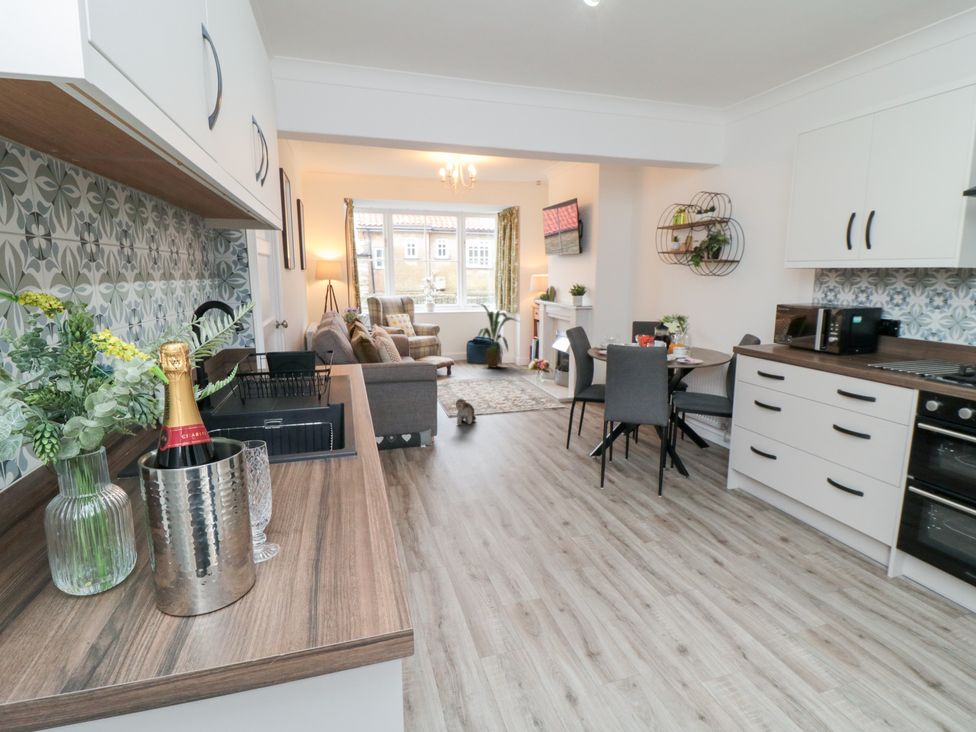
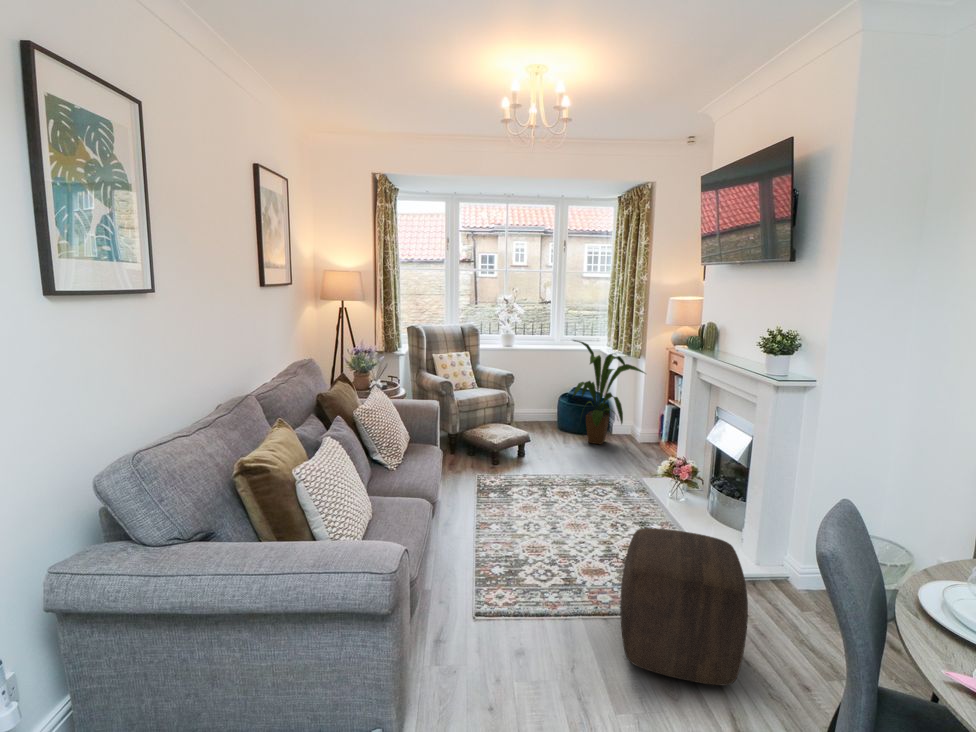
ottoman: none [513,370,562,423] -> present [620,528,748,685]
plush toy: present [456,399,476,424] -> none [477,592,534,651]

